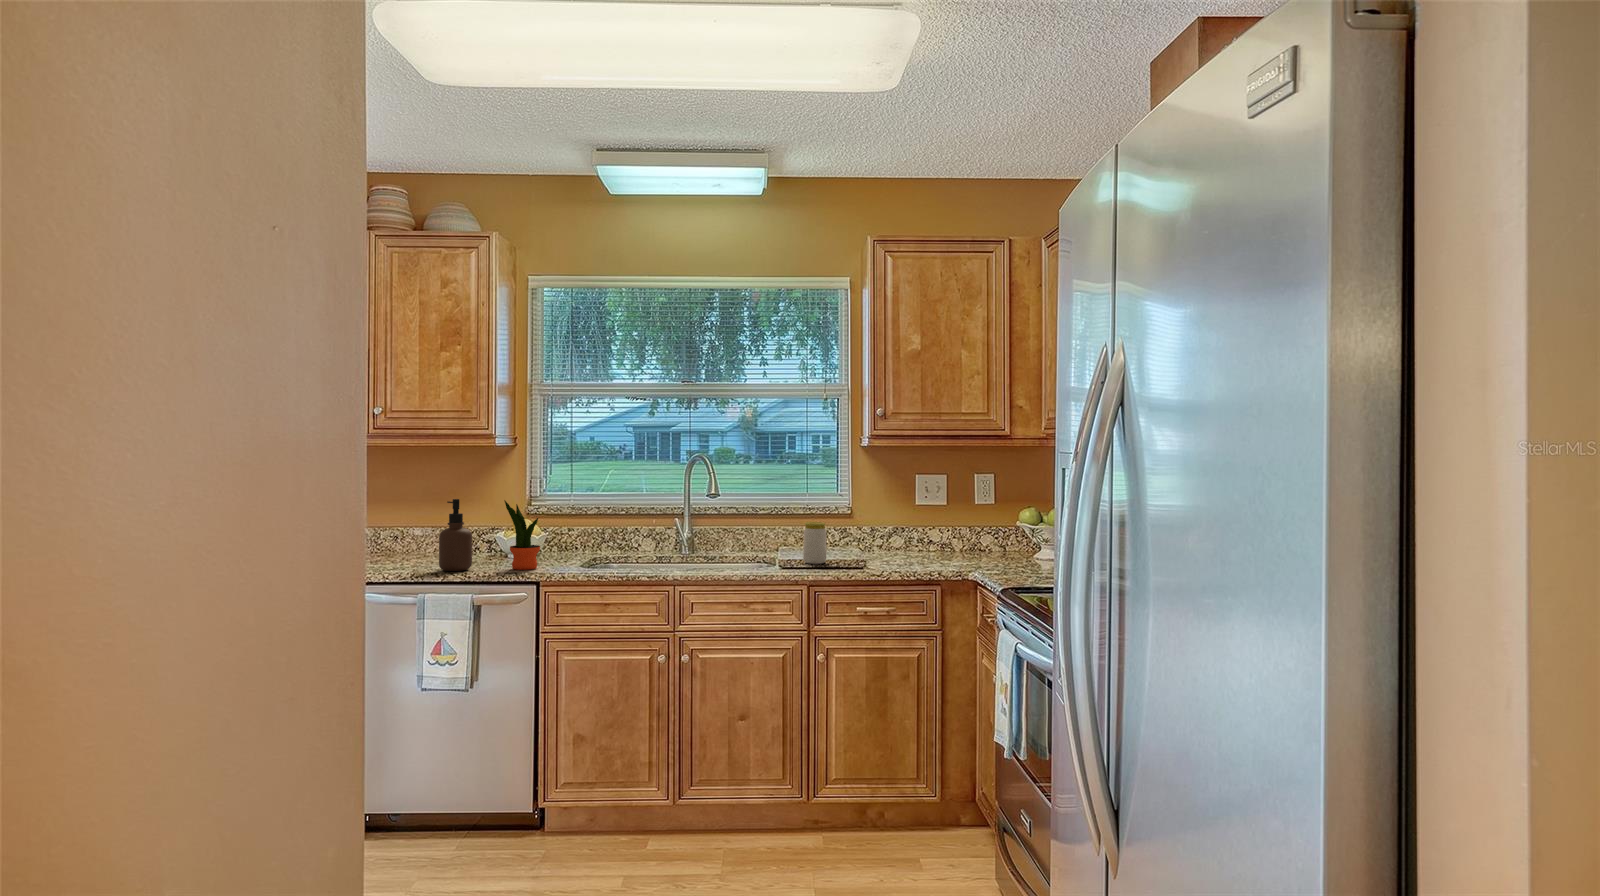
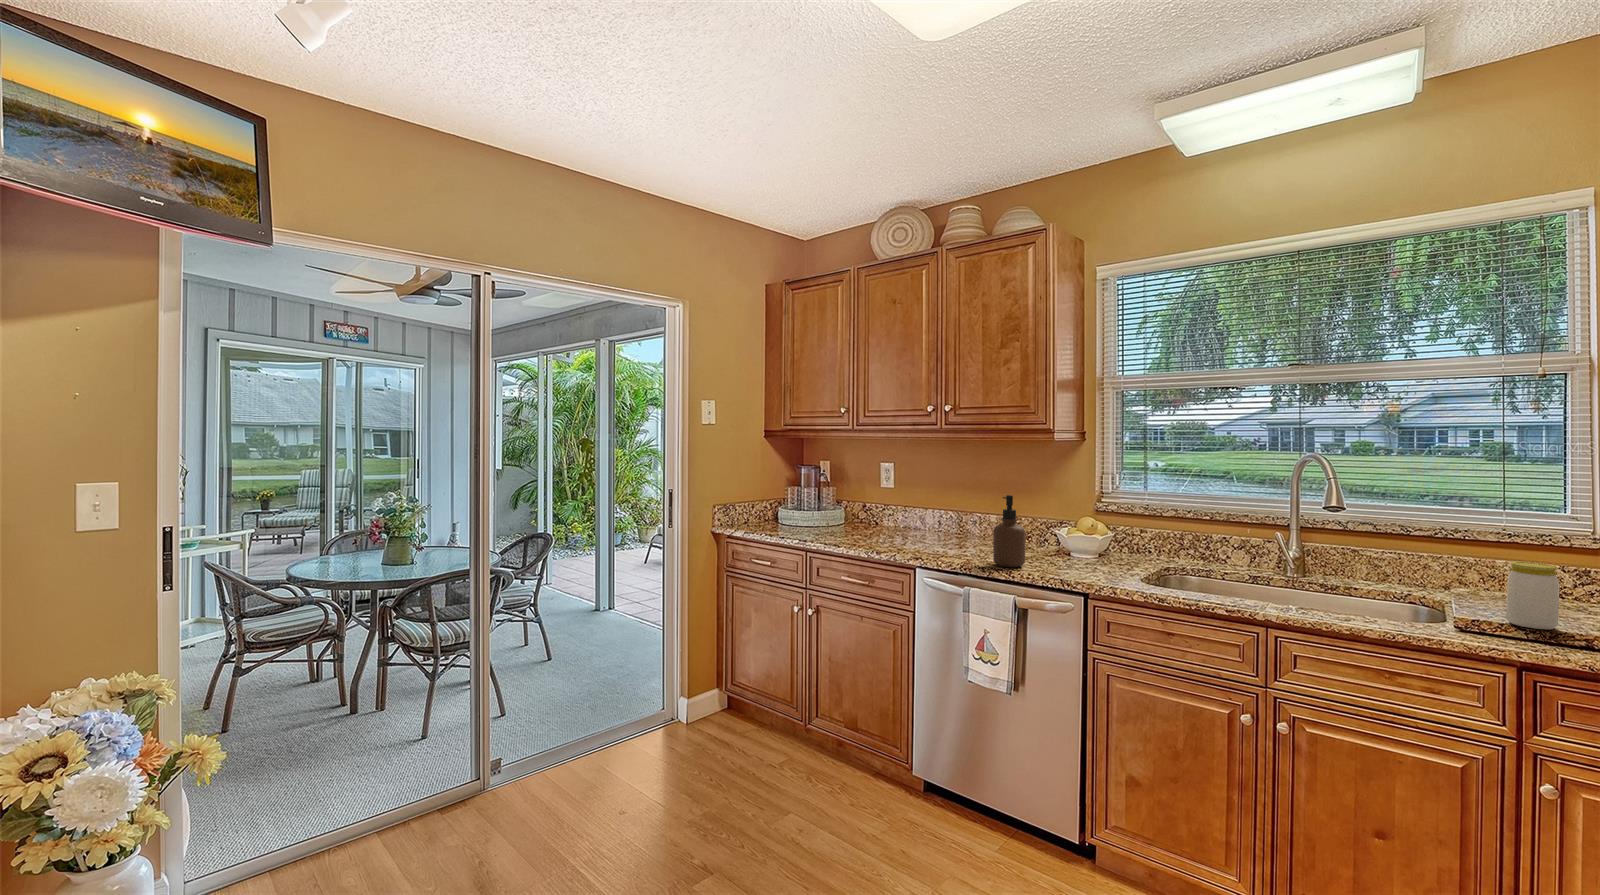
potted plant: present [504,500,540,570] -> none [1055,500,1096,576]

